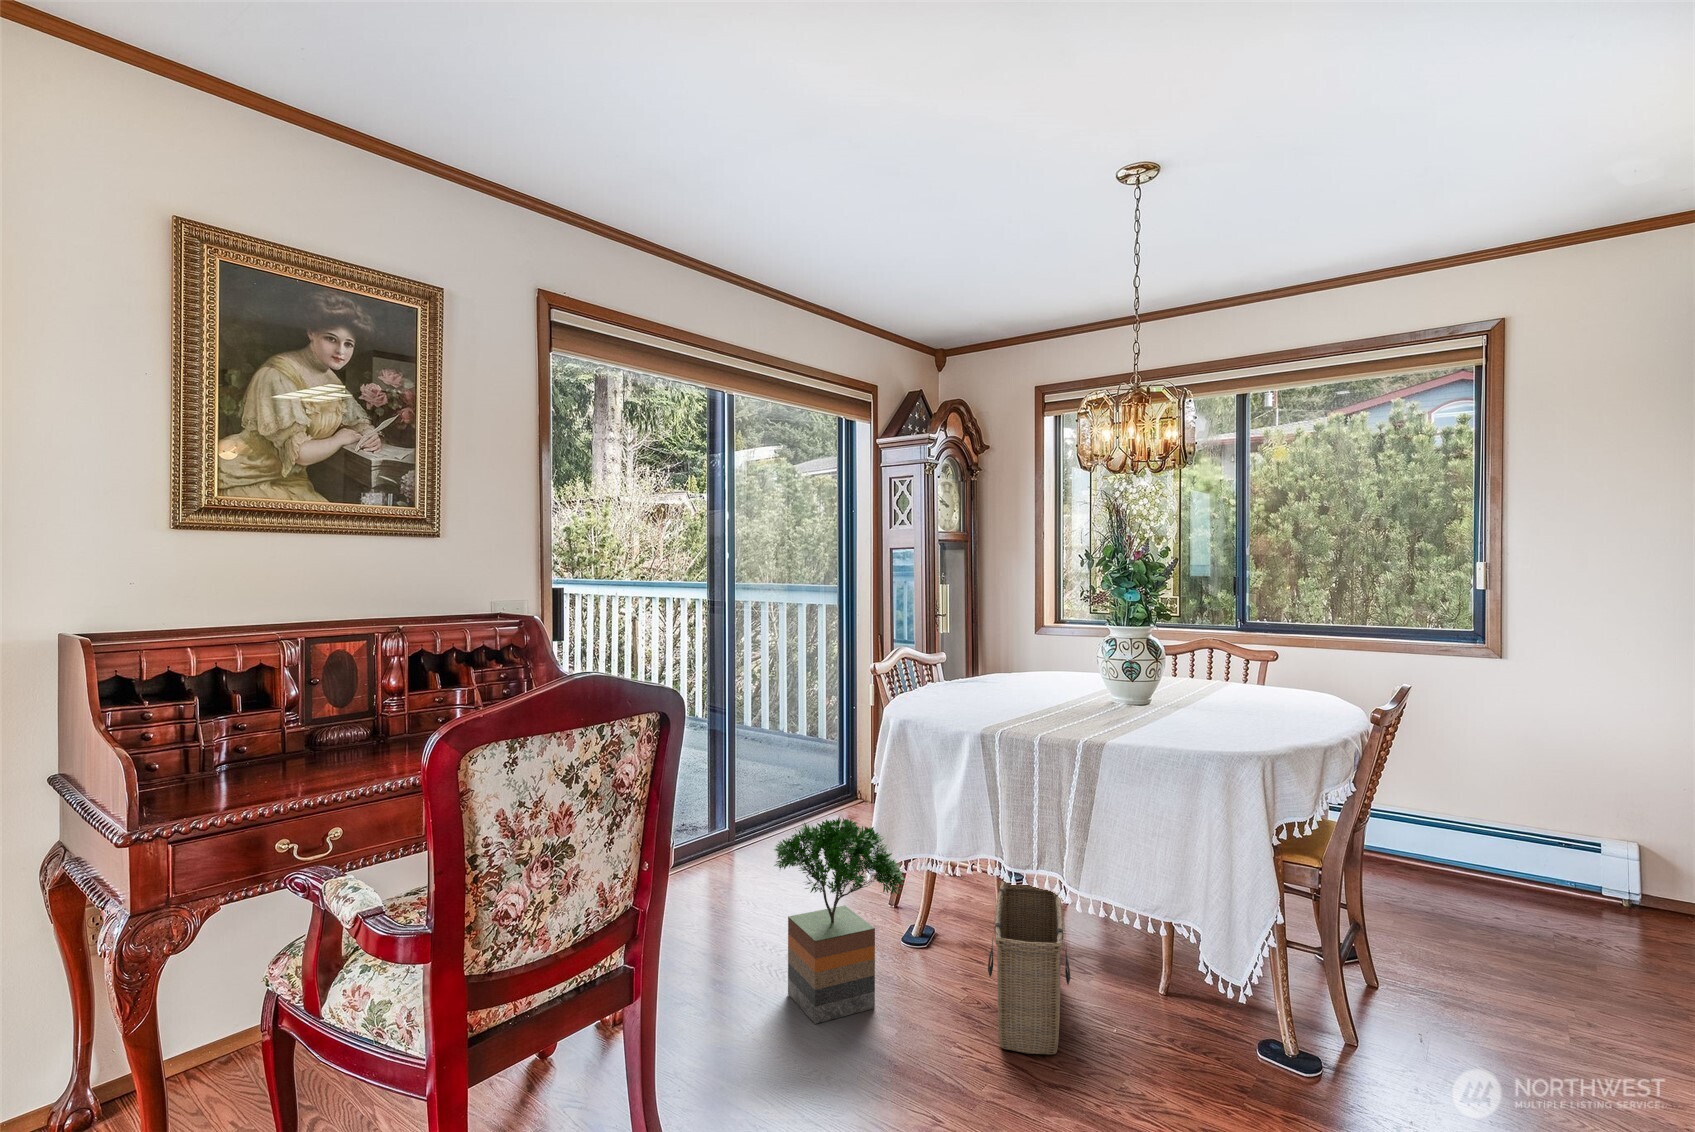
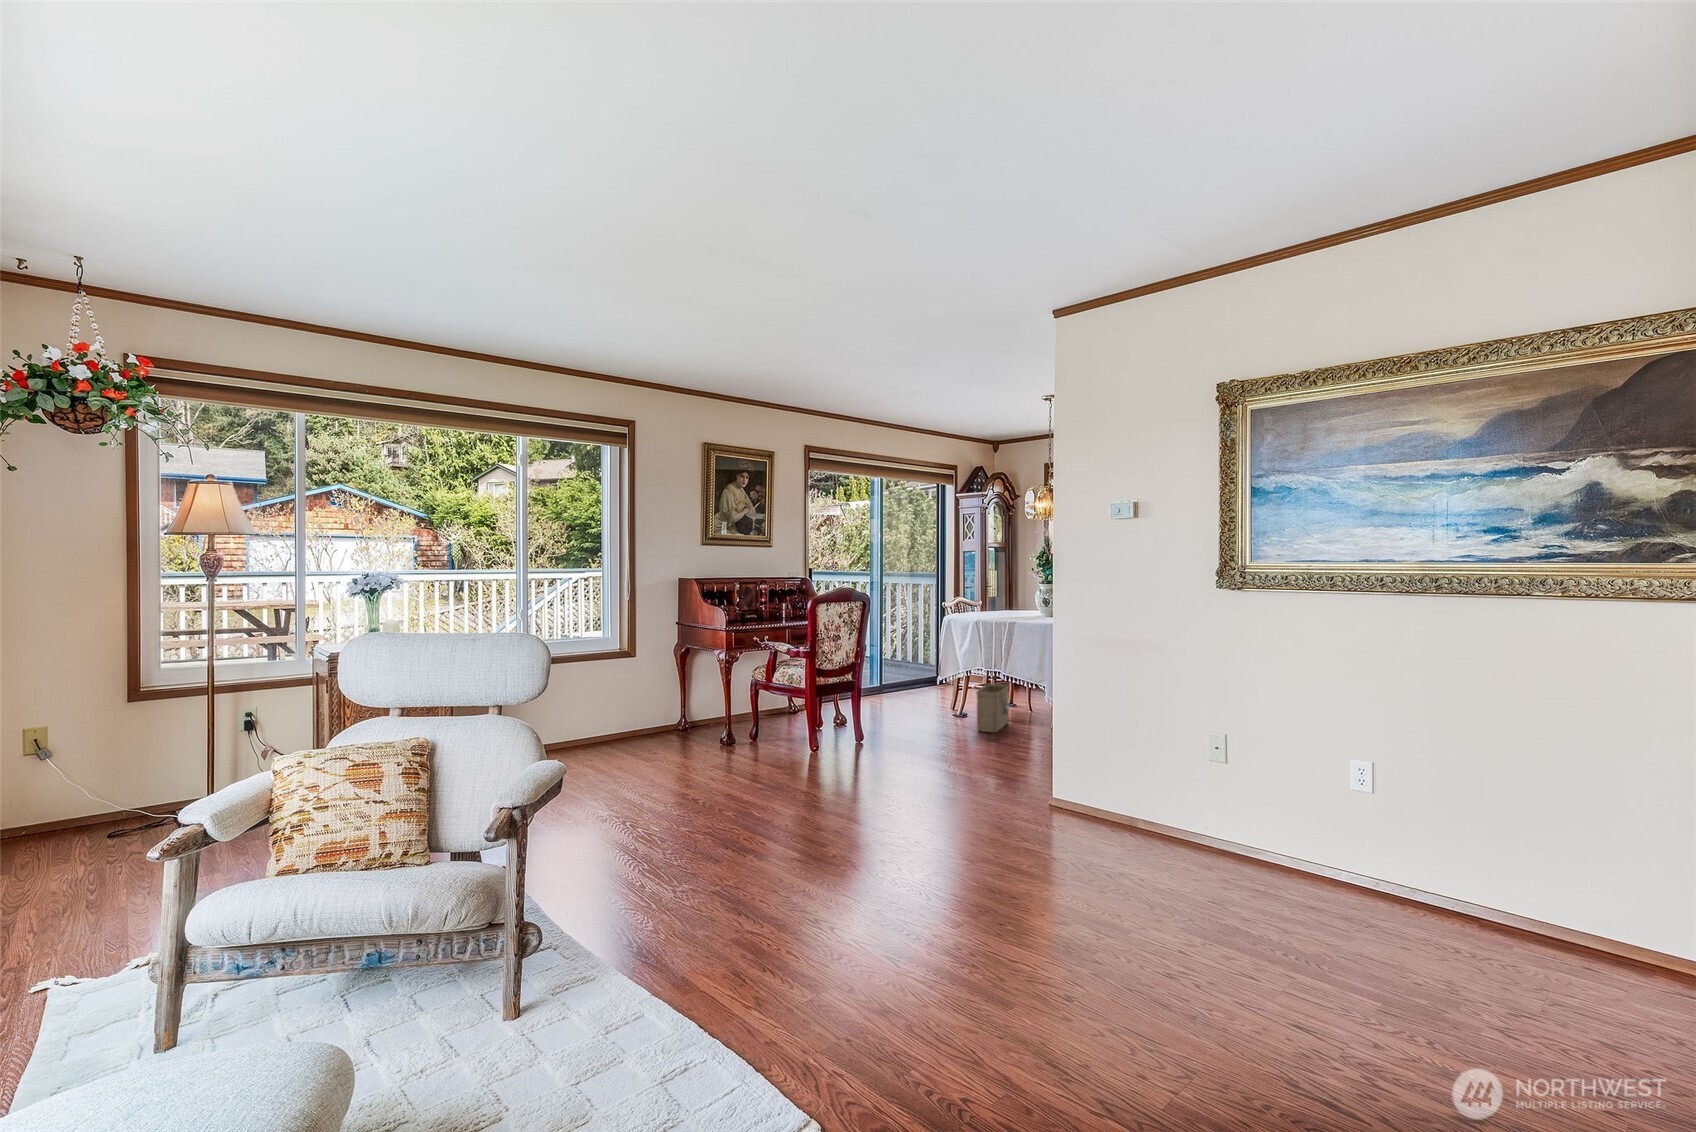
potted tree: present [774,817,905,1024] -> none [898,656,947,726]

